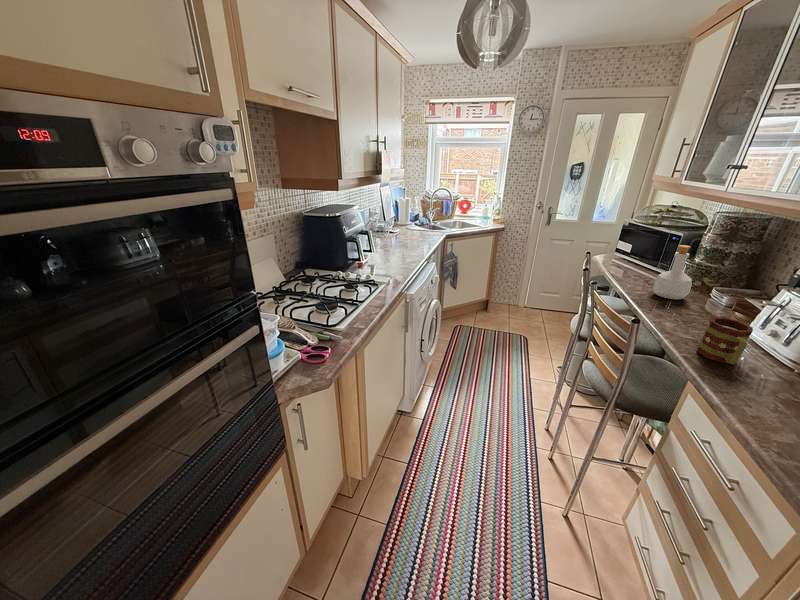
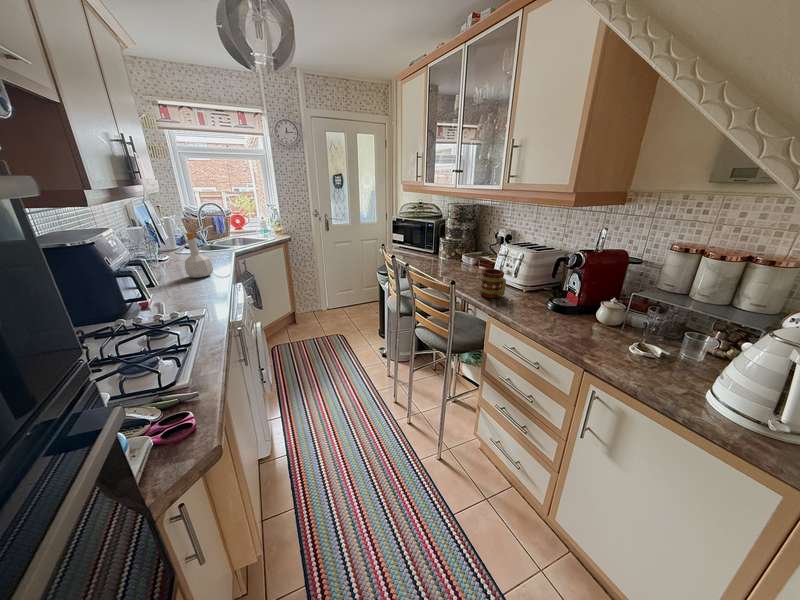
bottle: present [653,245,692,299] -> present [185,233,213,278]

